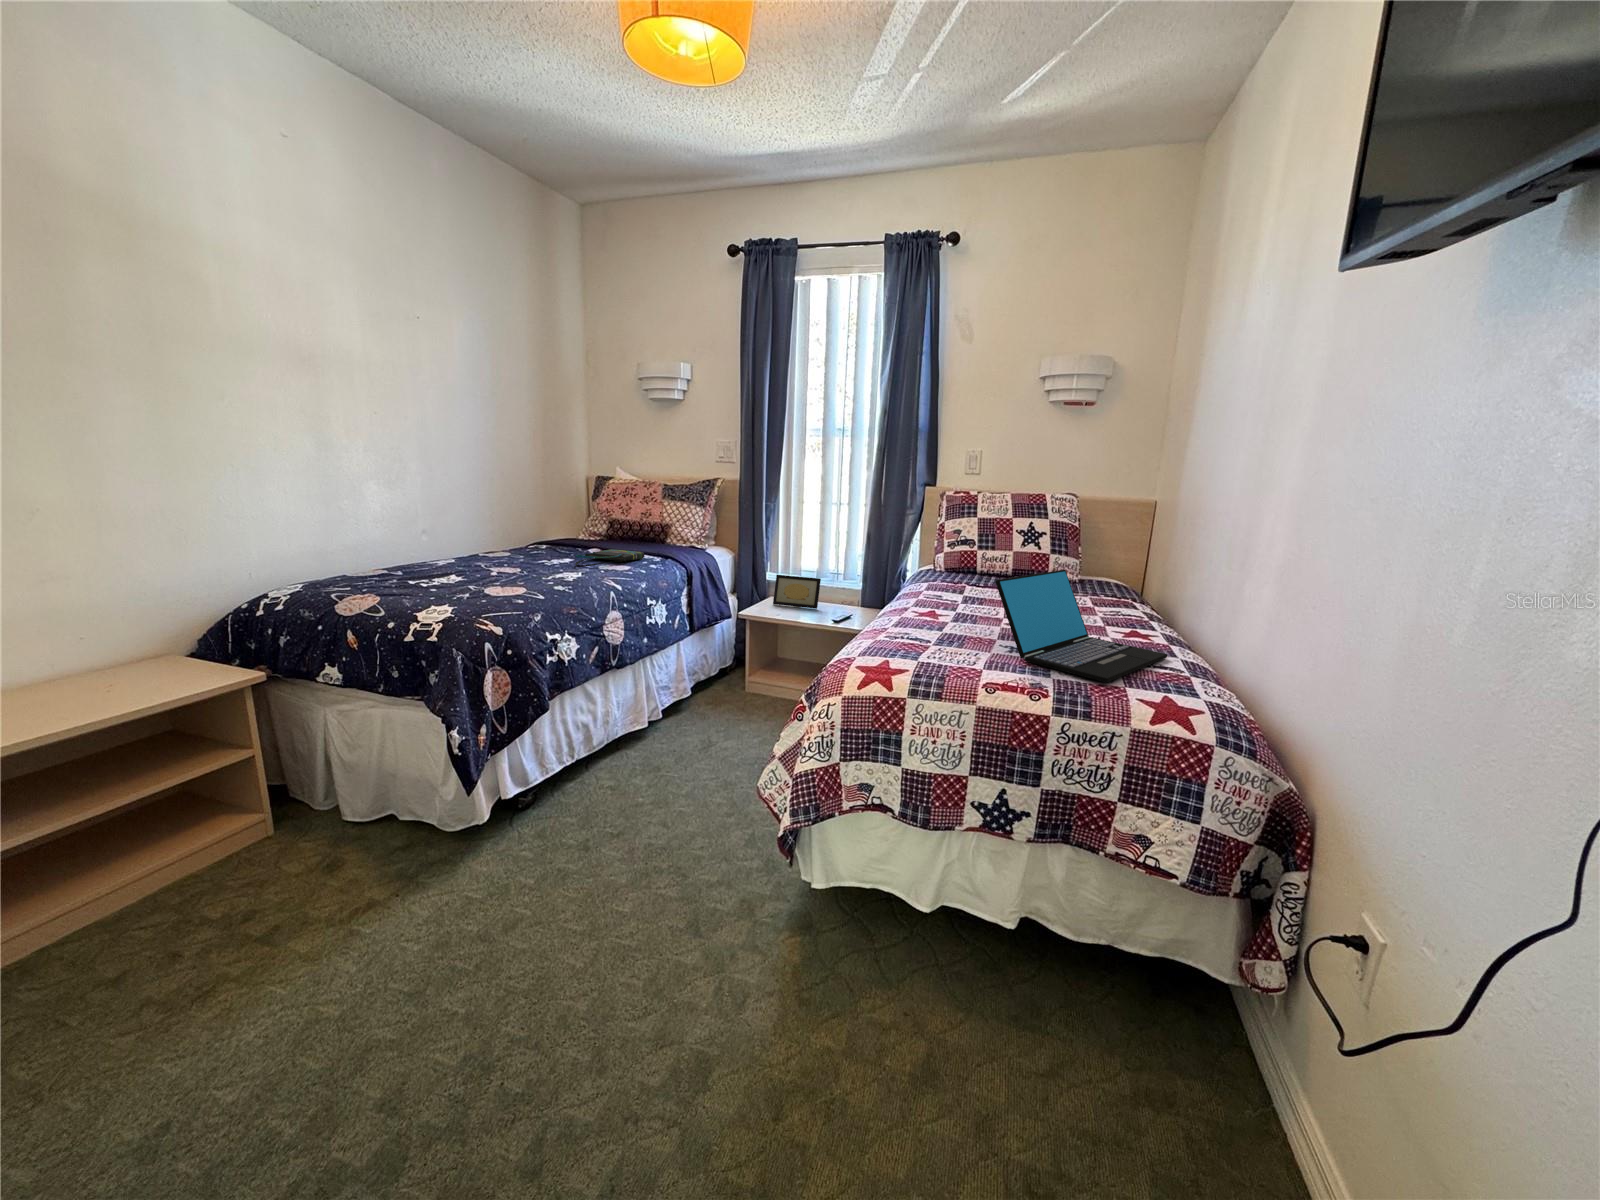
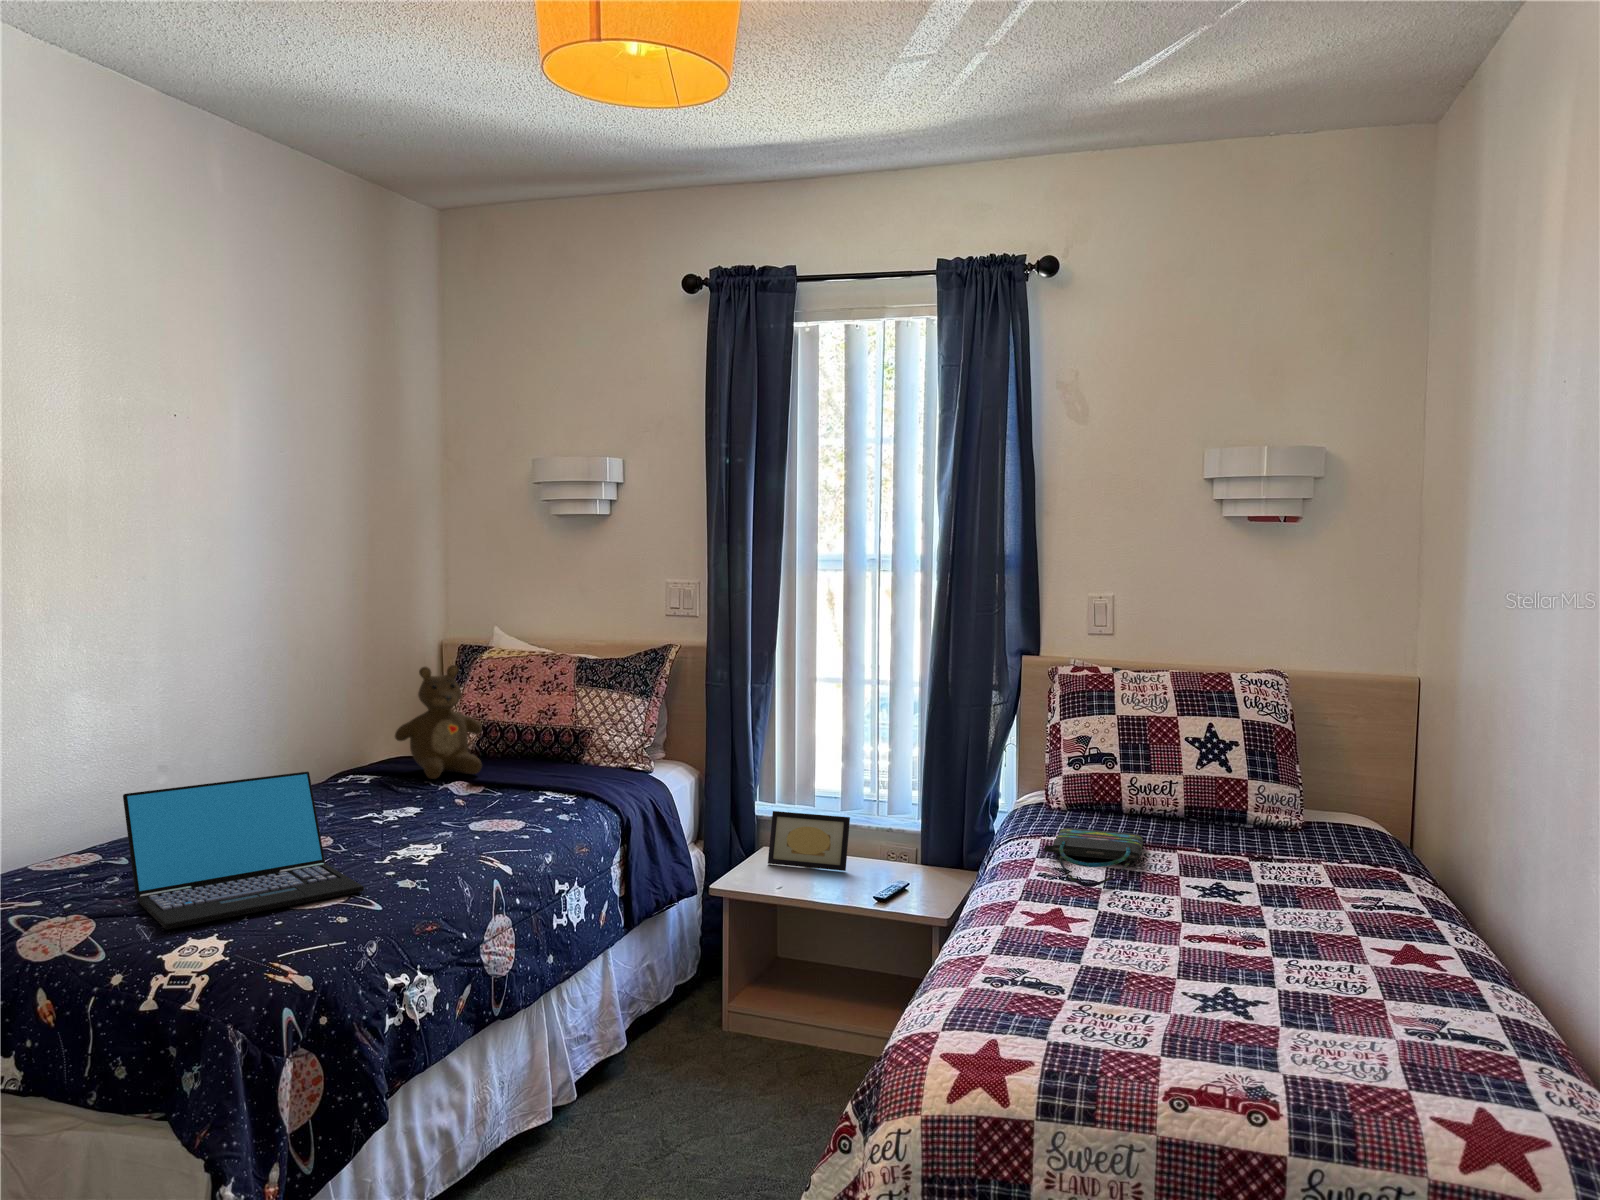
teddy bear: none [557,483,608,548] -> present [395,665,482,779]
tote bag: present [575,549,644,567] -> present [1044,828,1143,887]
laptop: present [995,570,1167,682] -> present [123,772,364,929]

